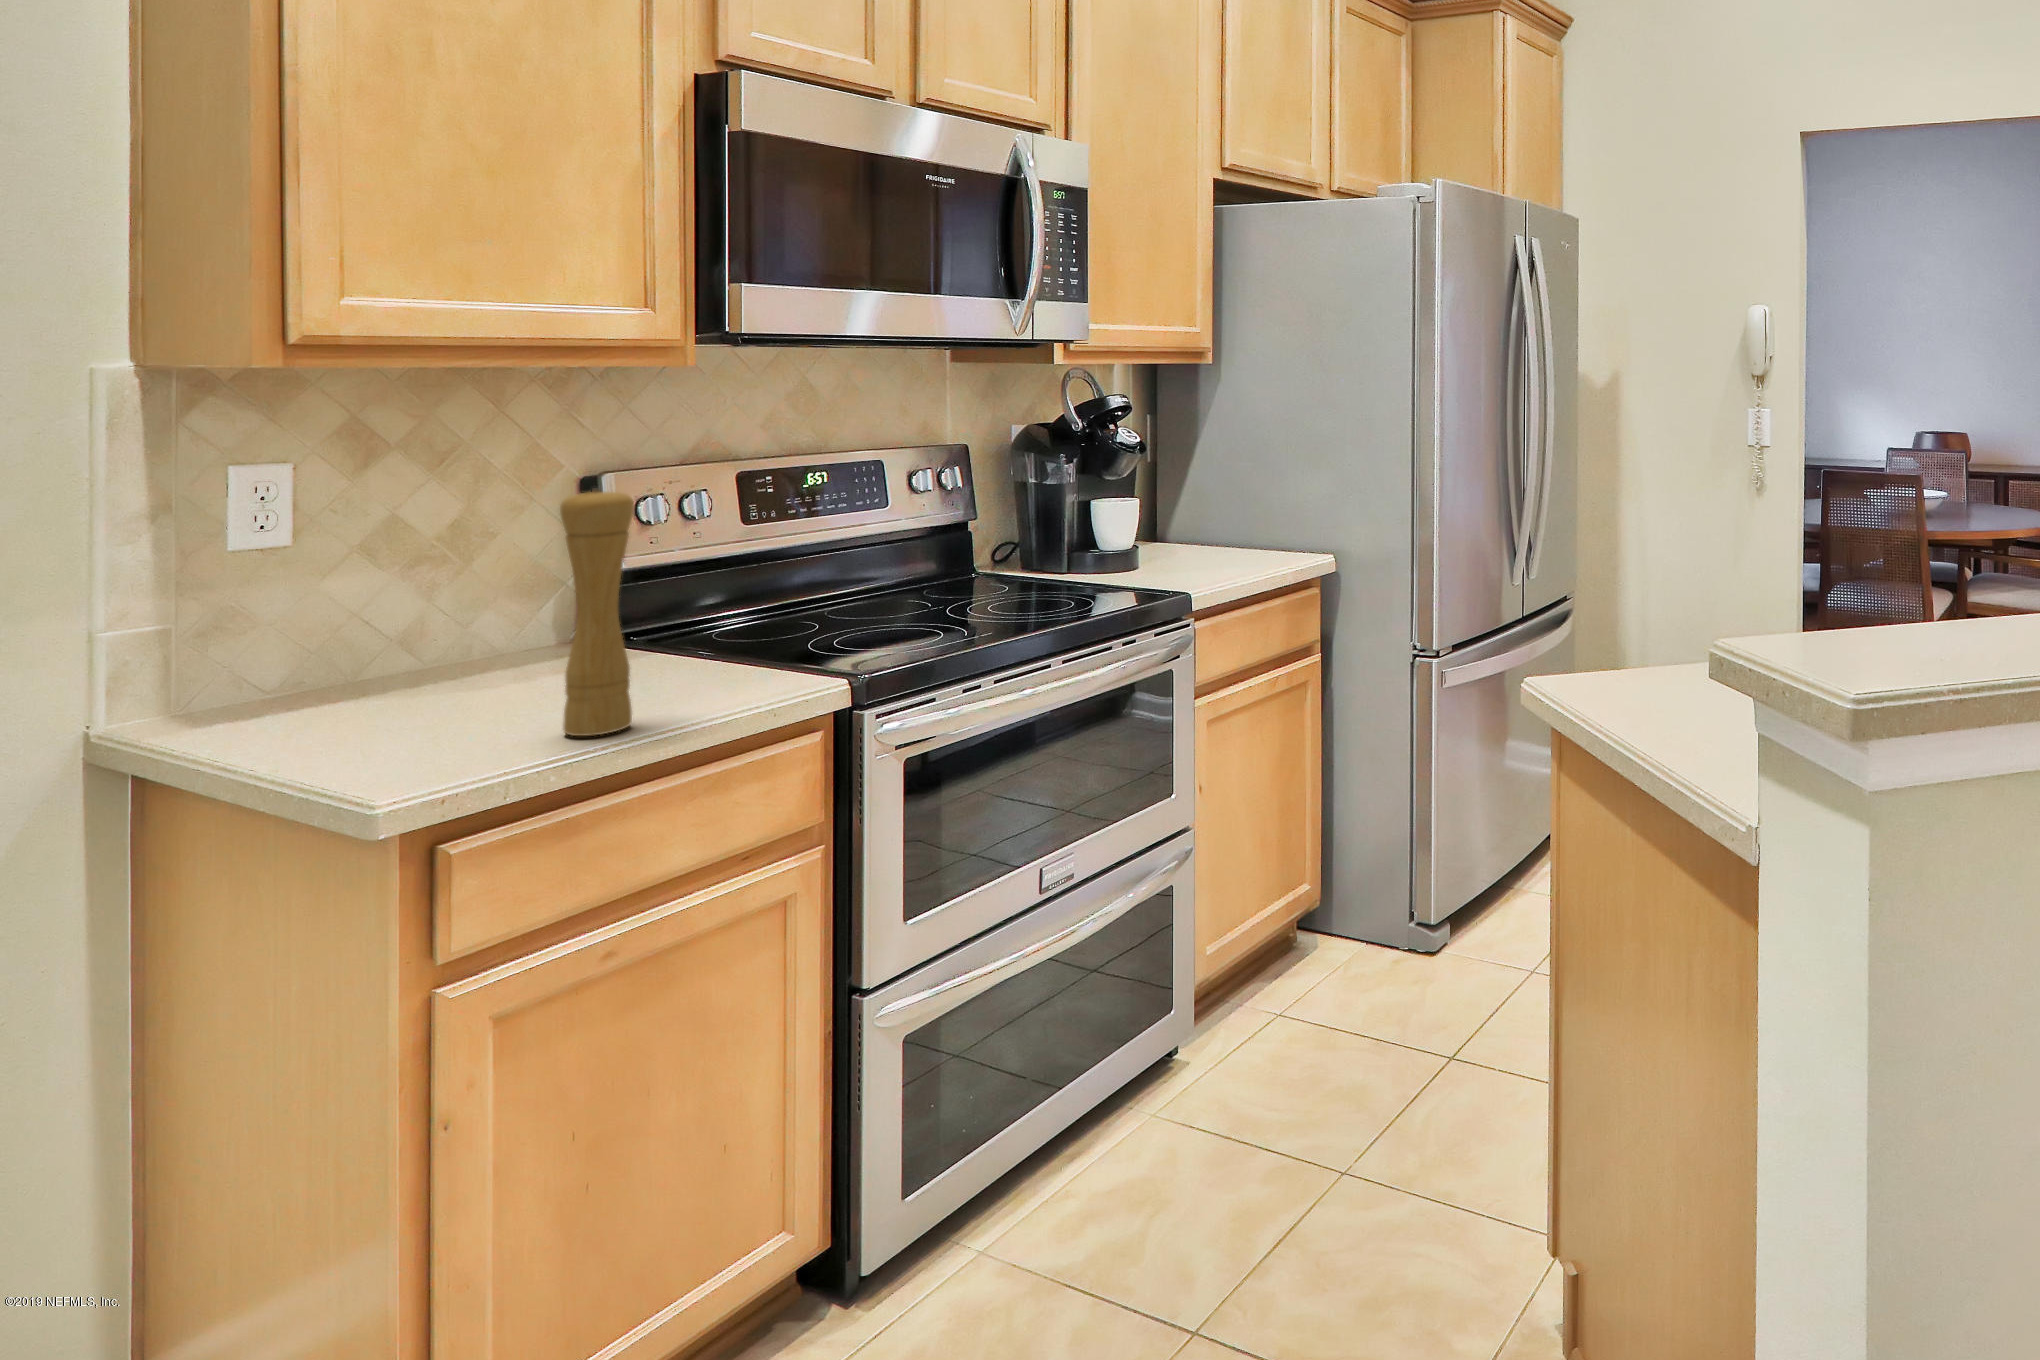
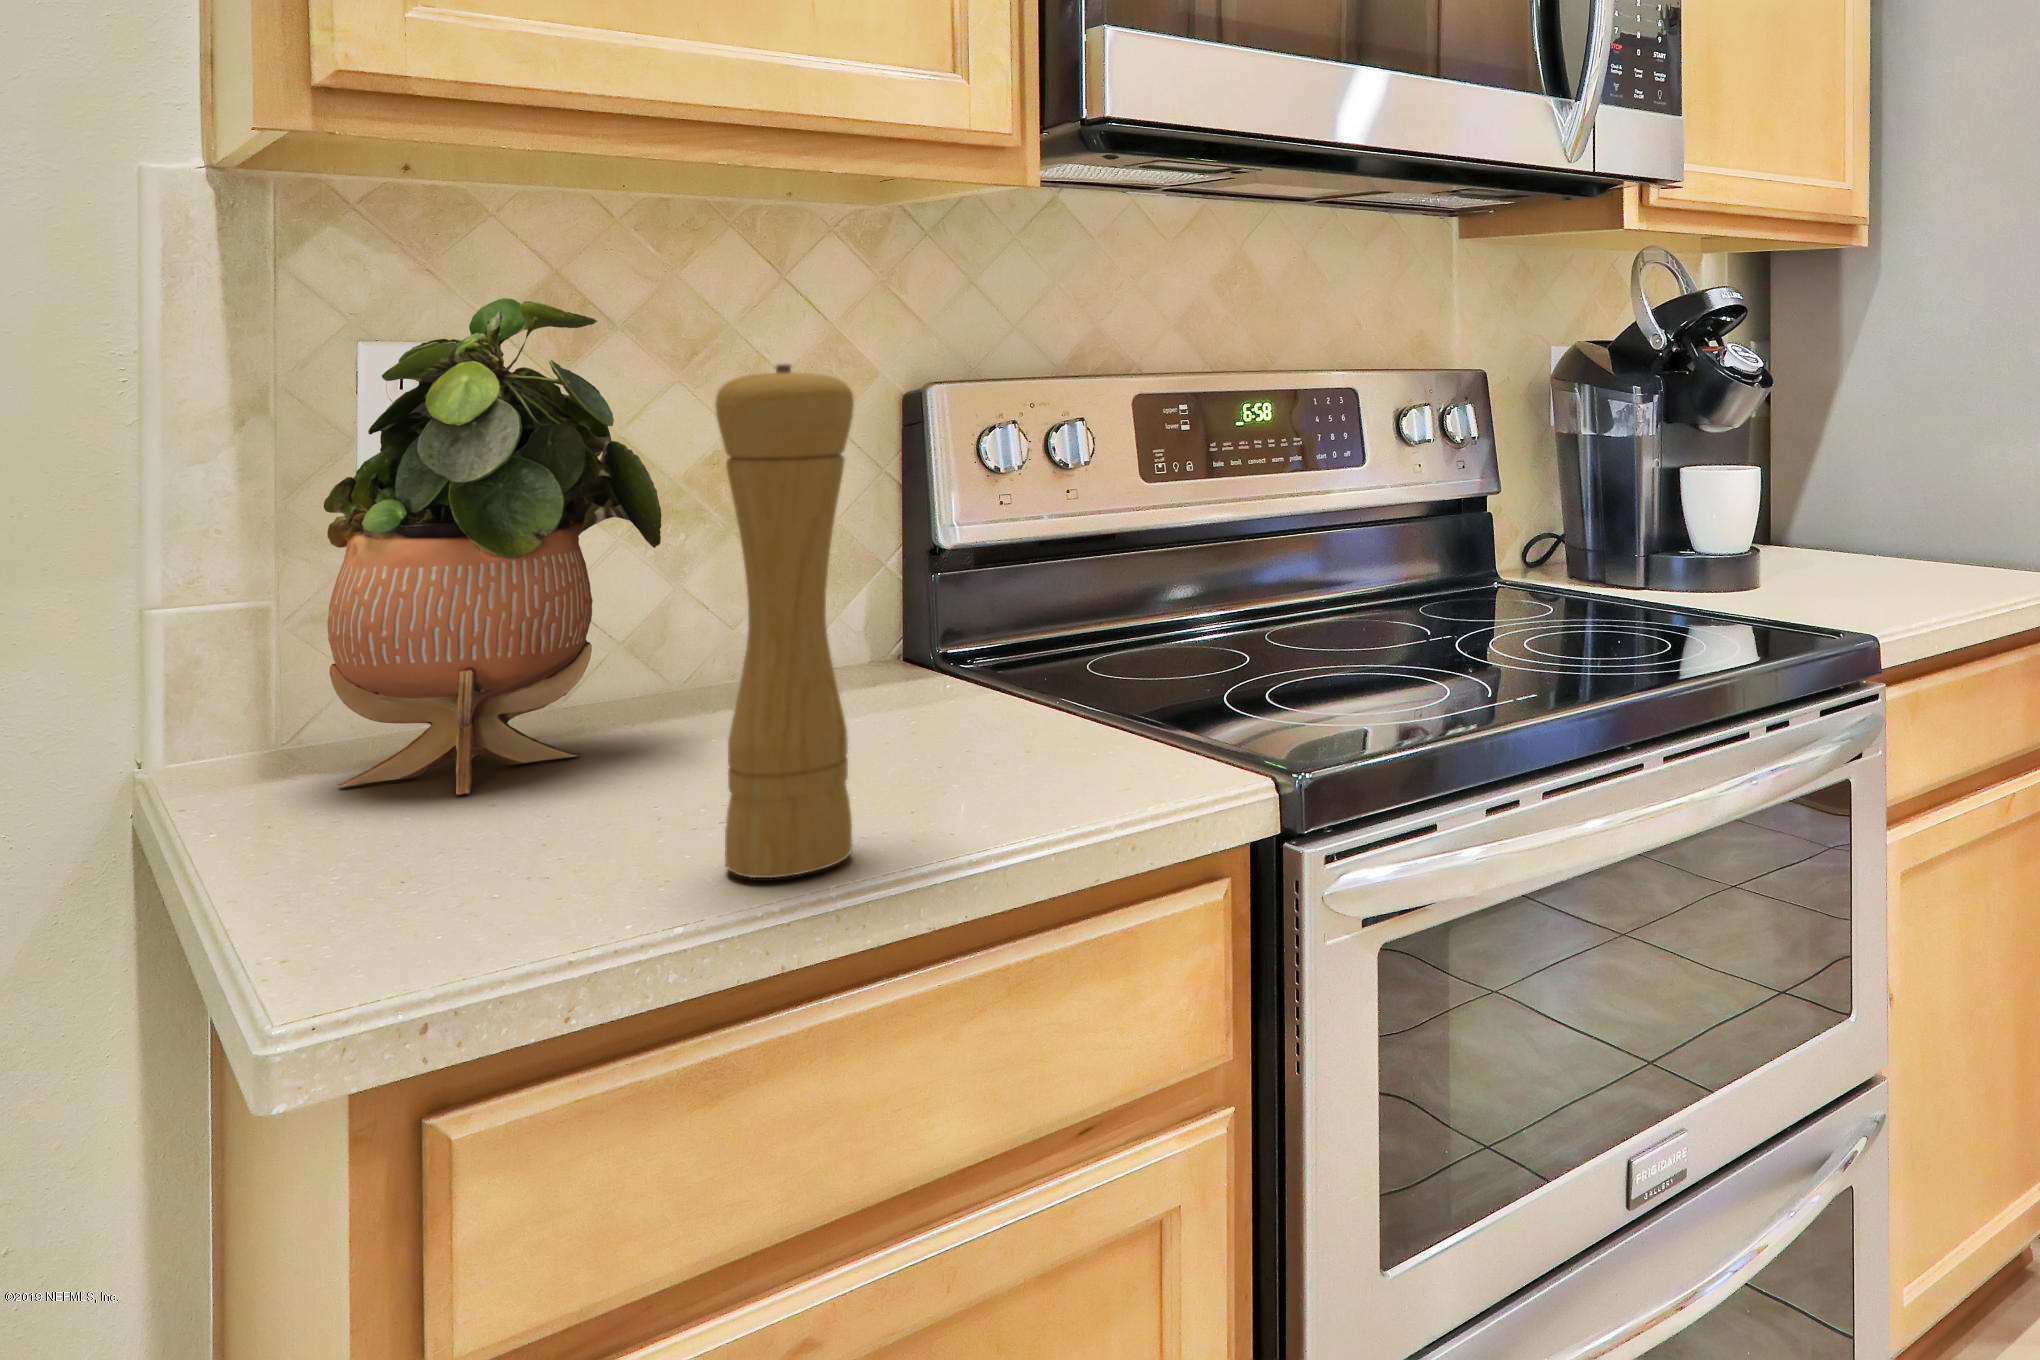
potted plant: none [248,440,463,725] -> present [324,298,661,795]

